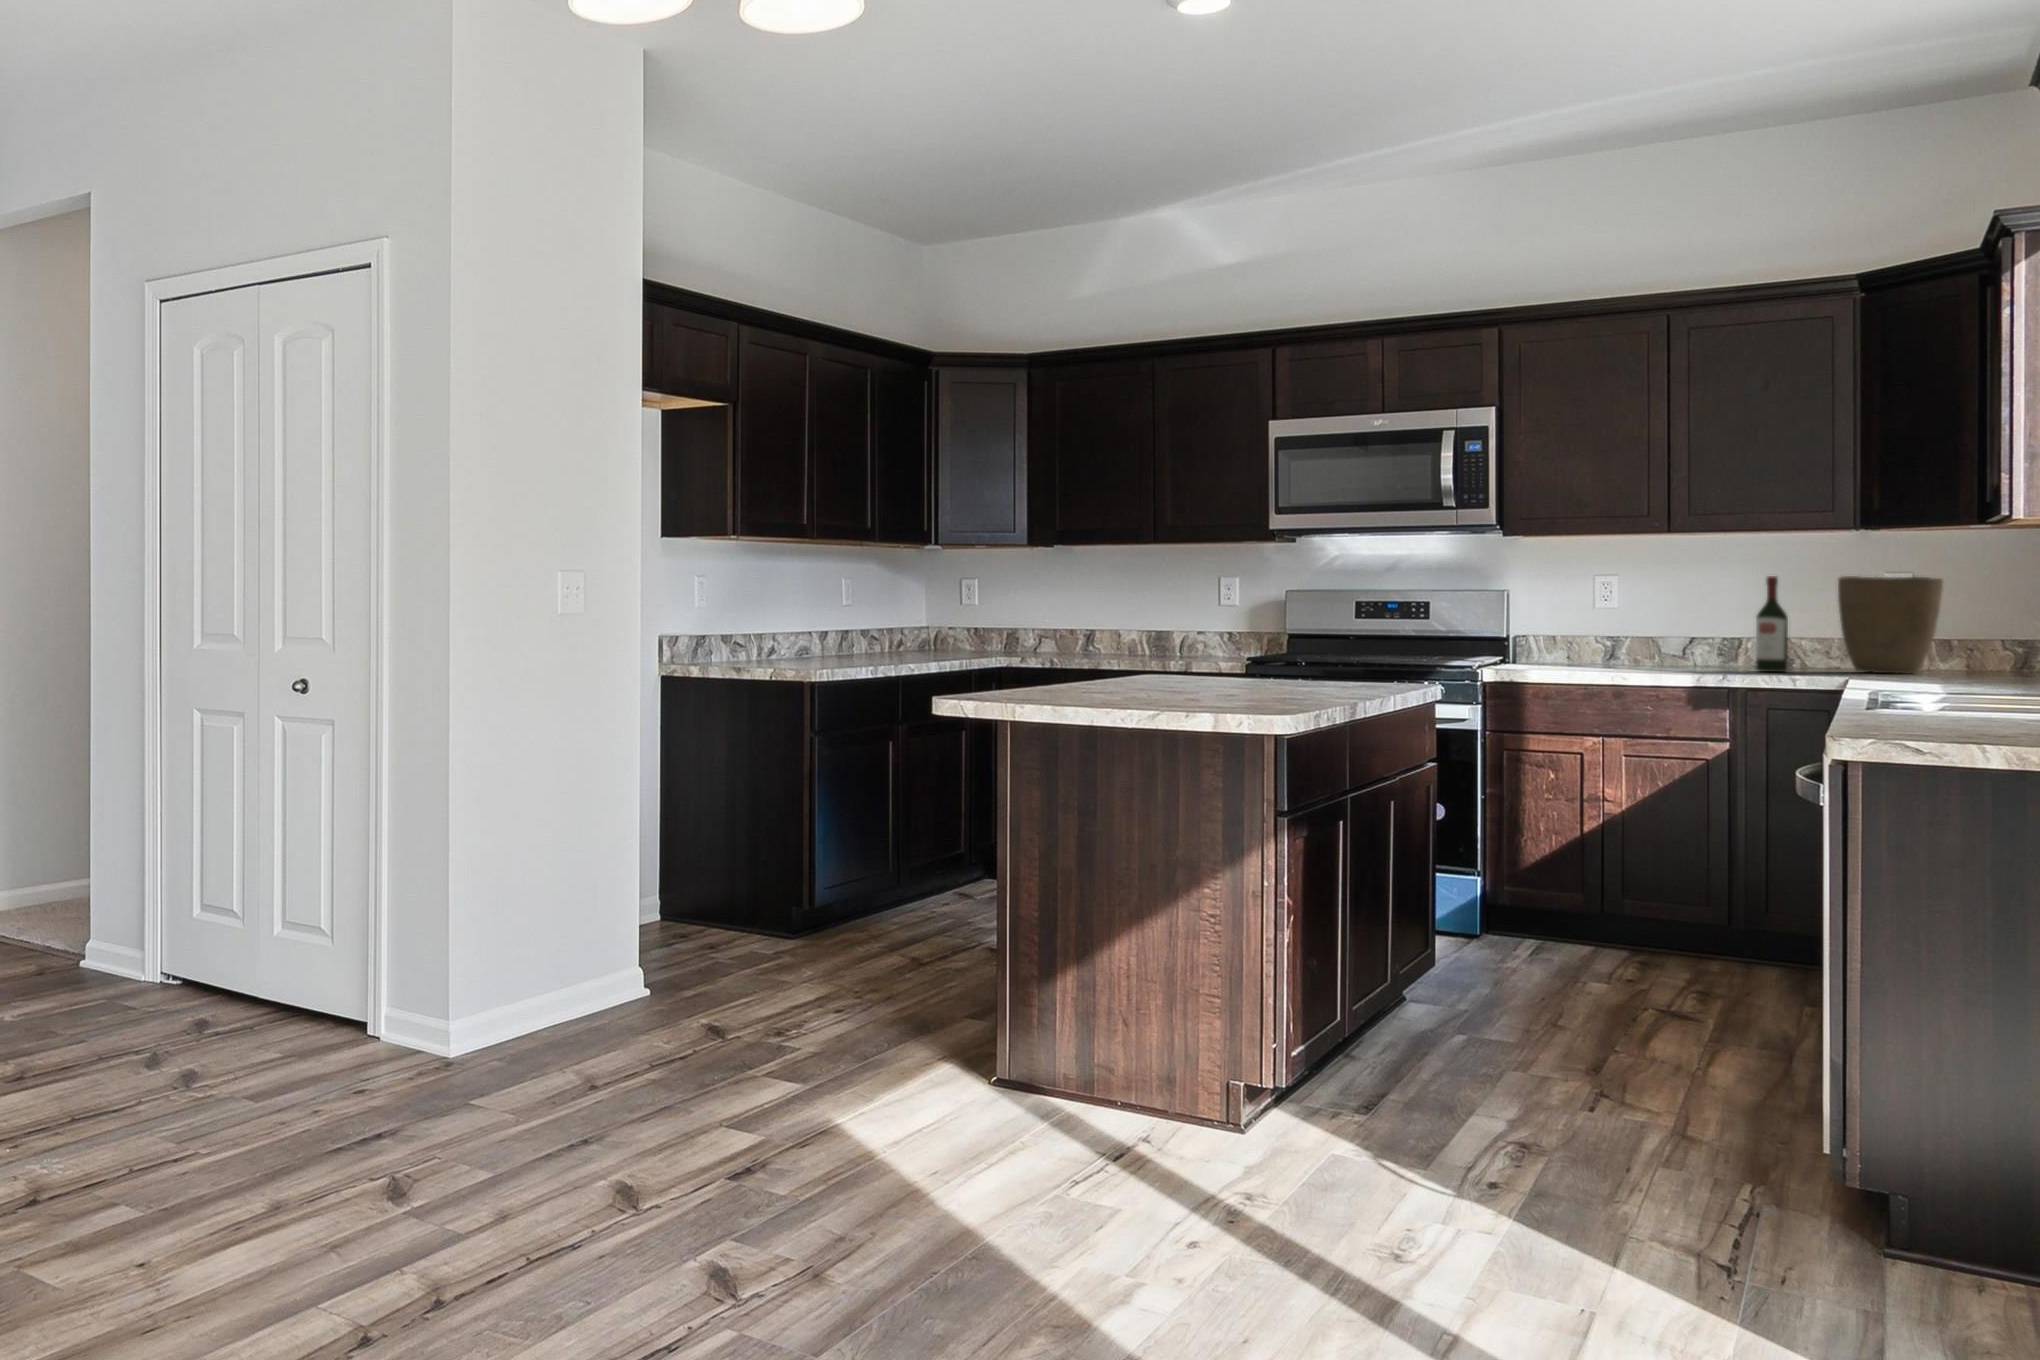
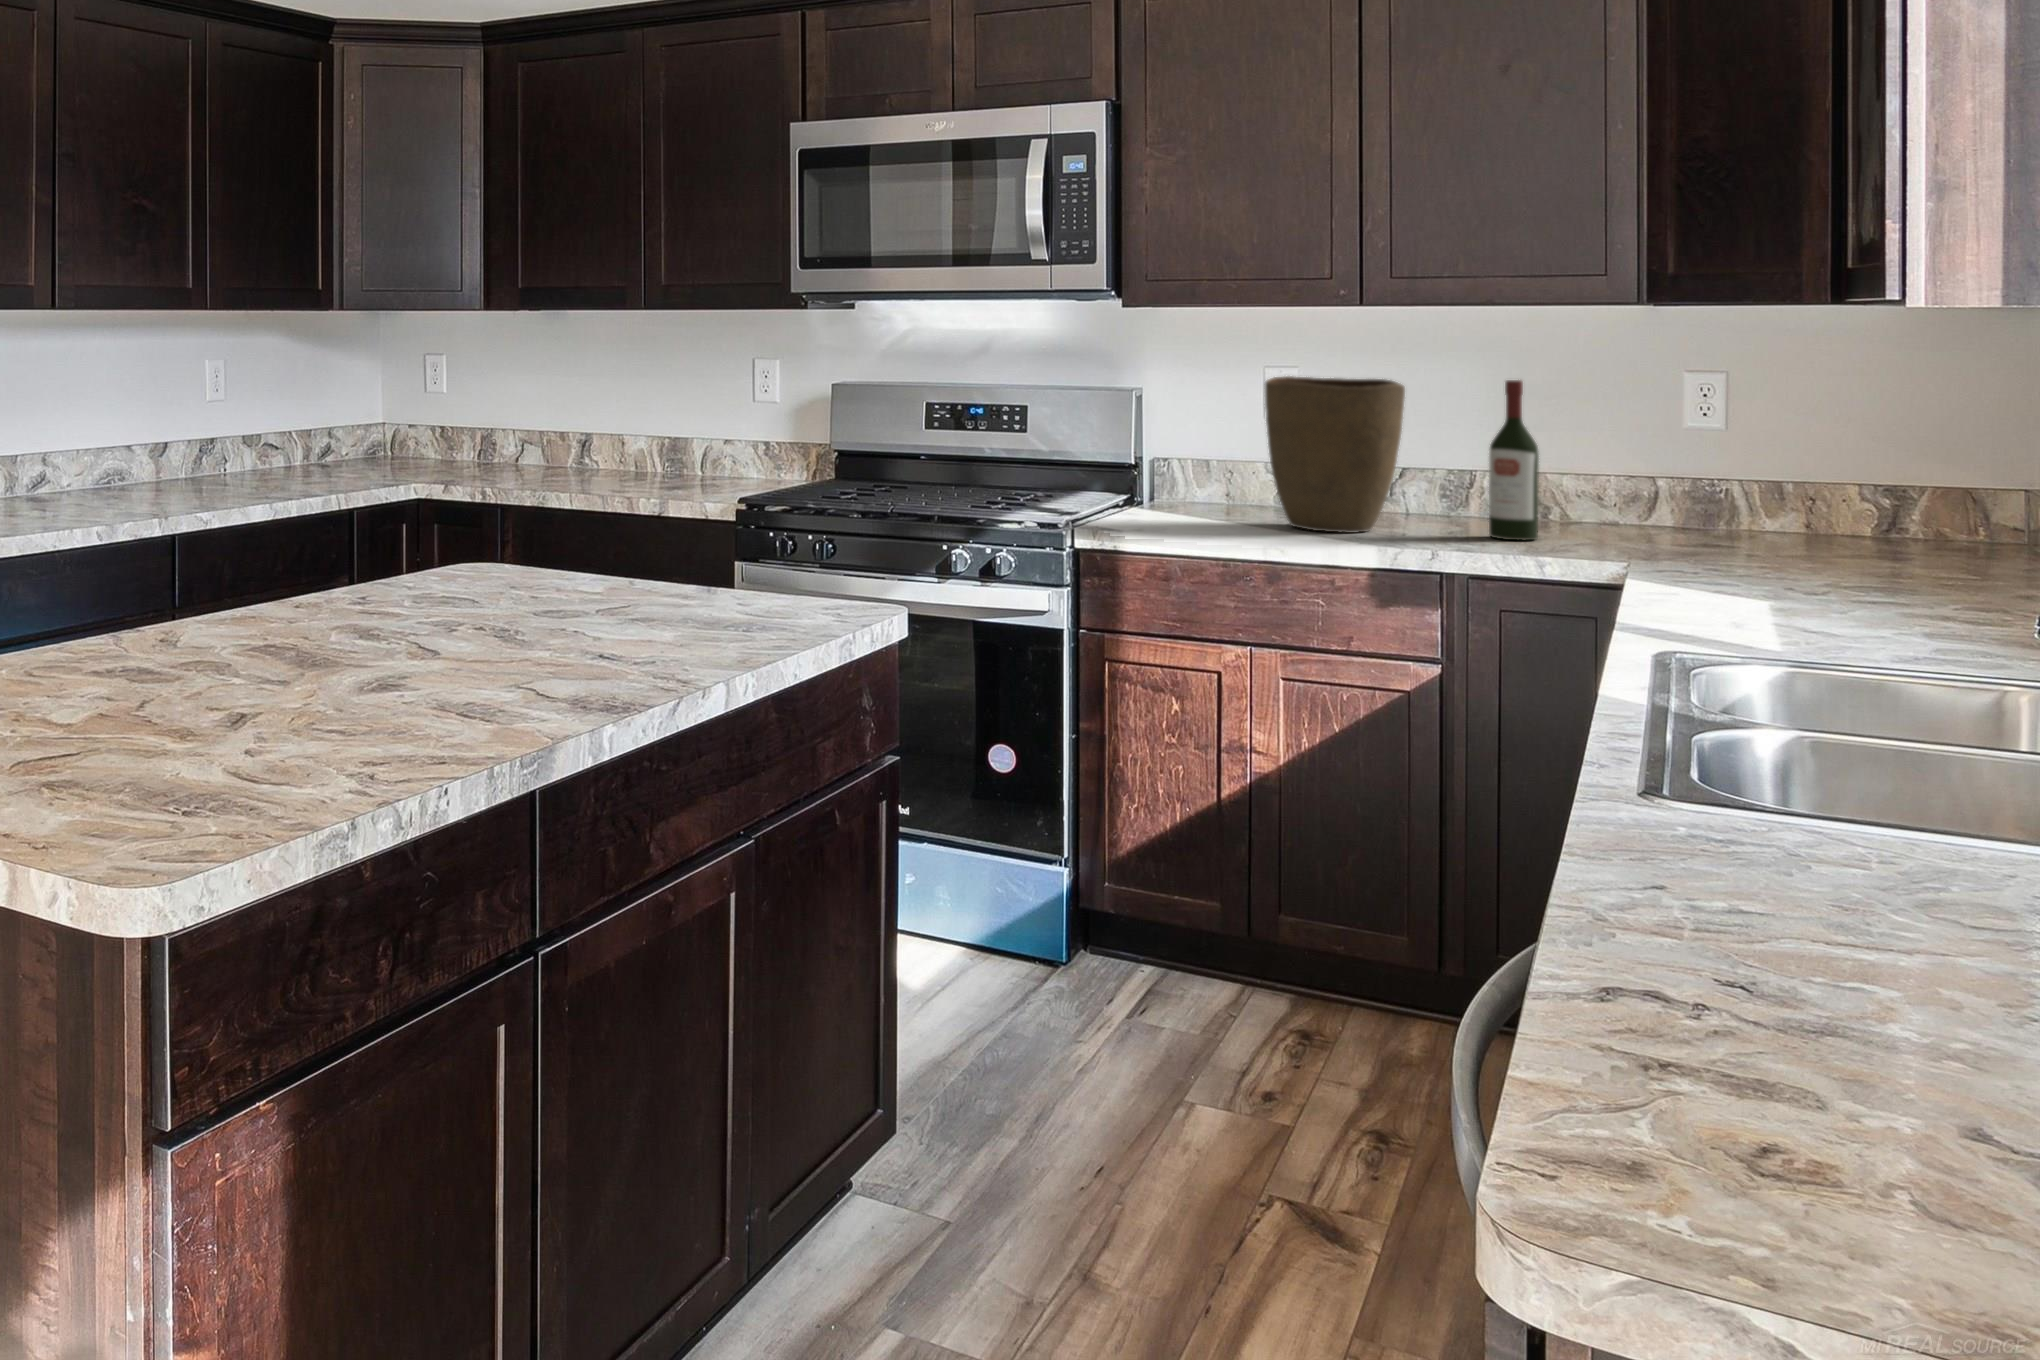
vase: present [1838,576,1943,674] -> present [1265,376,1405,533]

